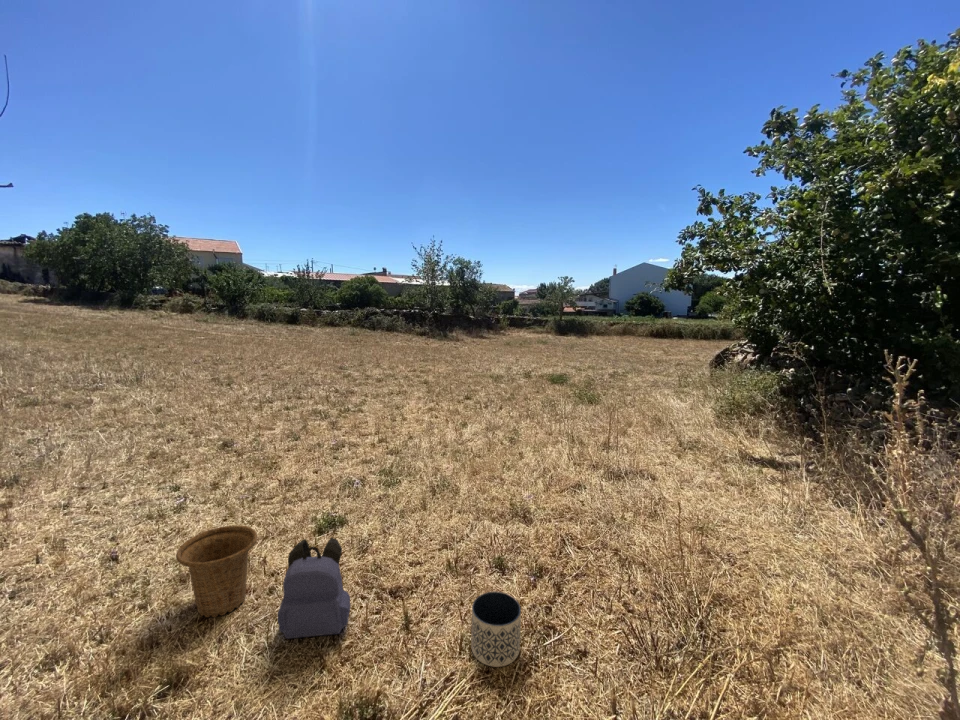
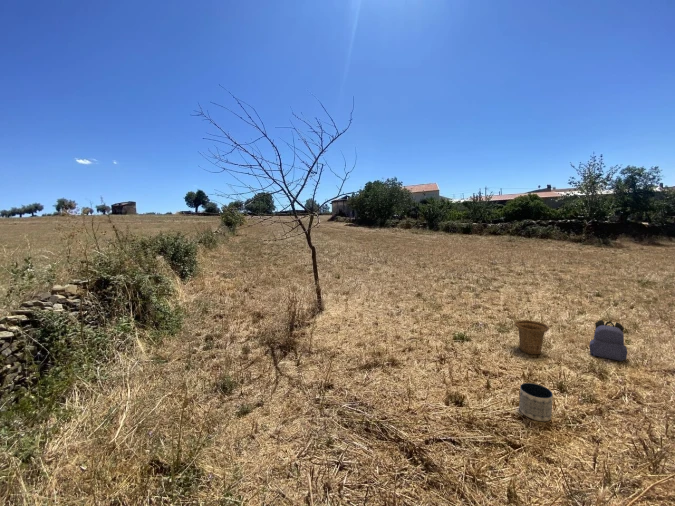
basket: present [176,525,257,617] -> present [515,320,549,355]
backpack: present [277,538,351,639] -> present [589,320,627,361]

